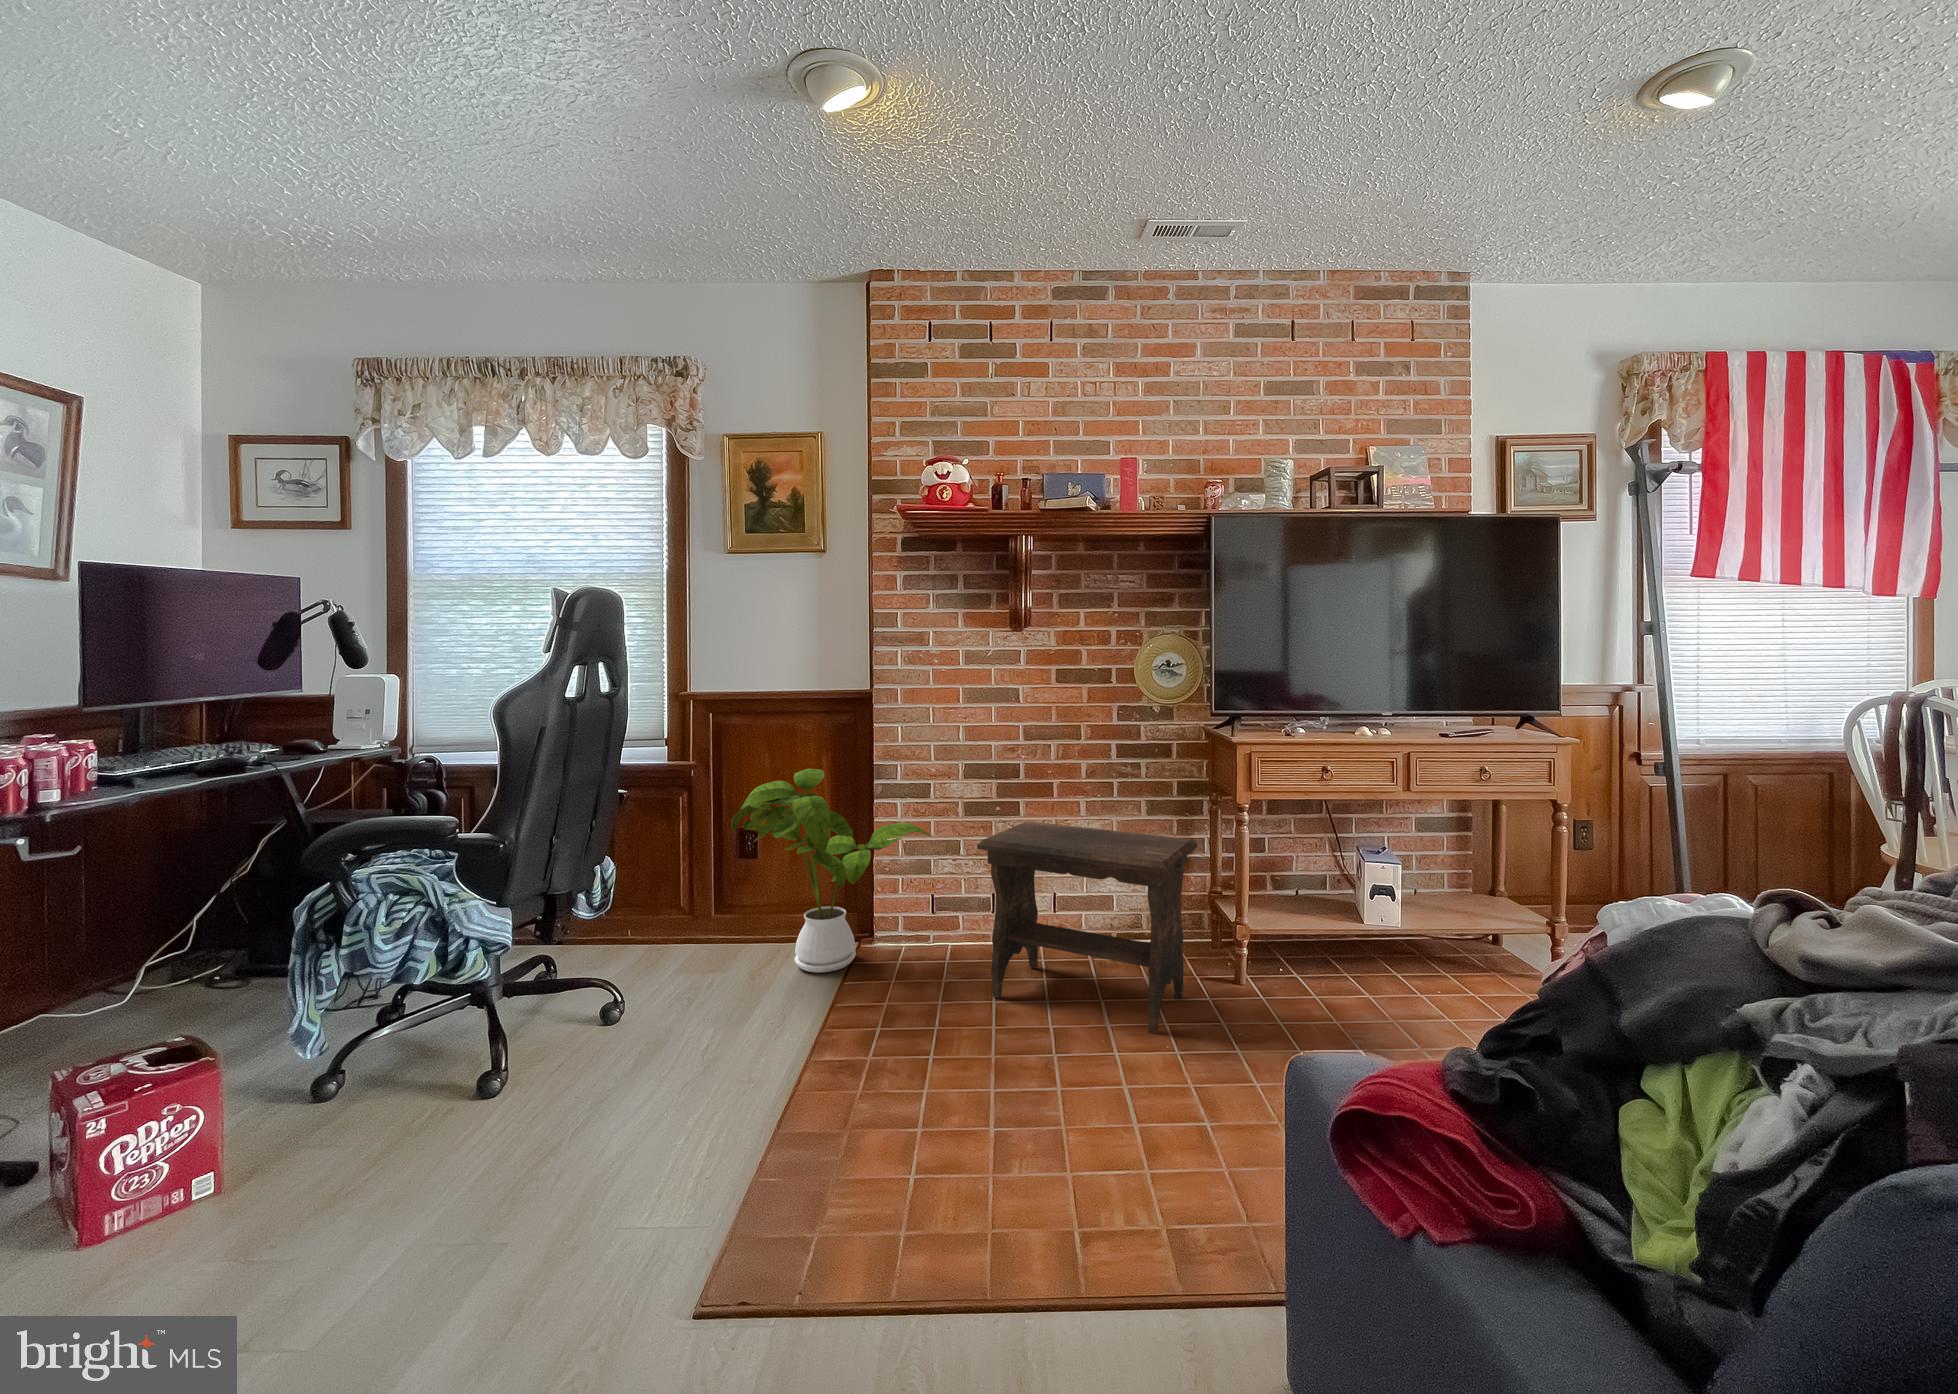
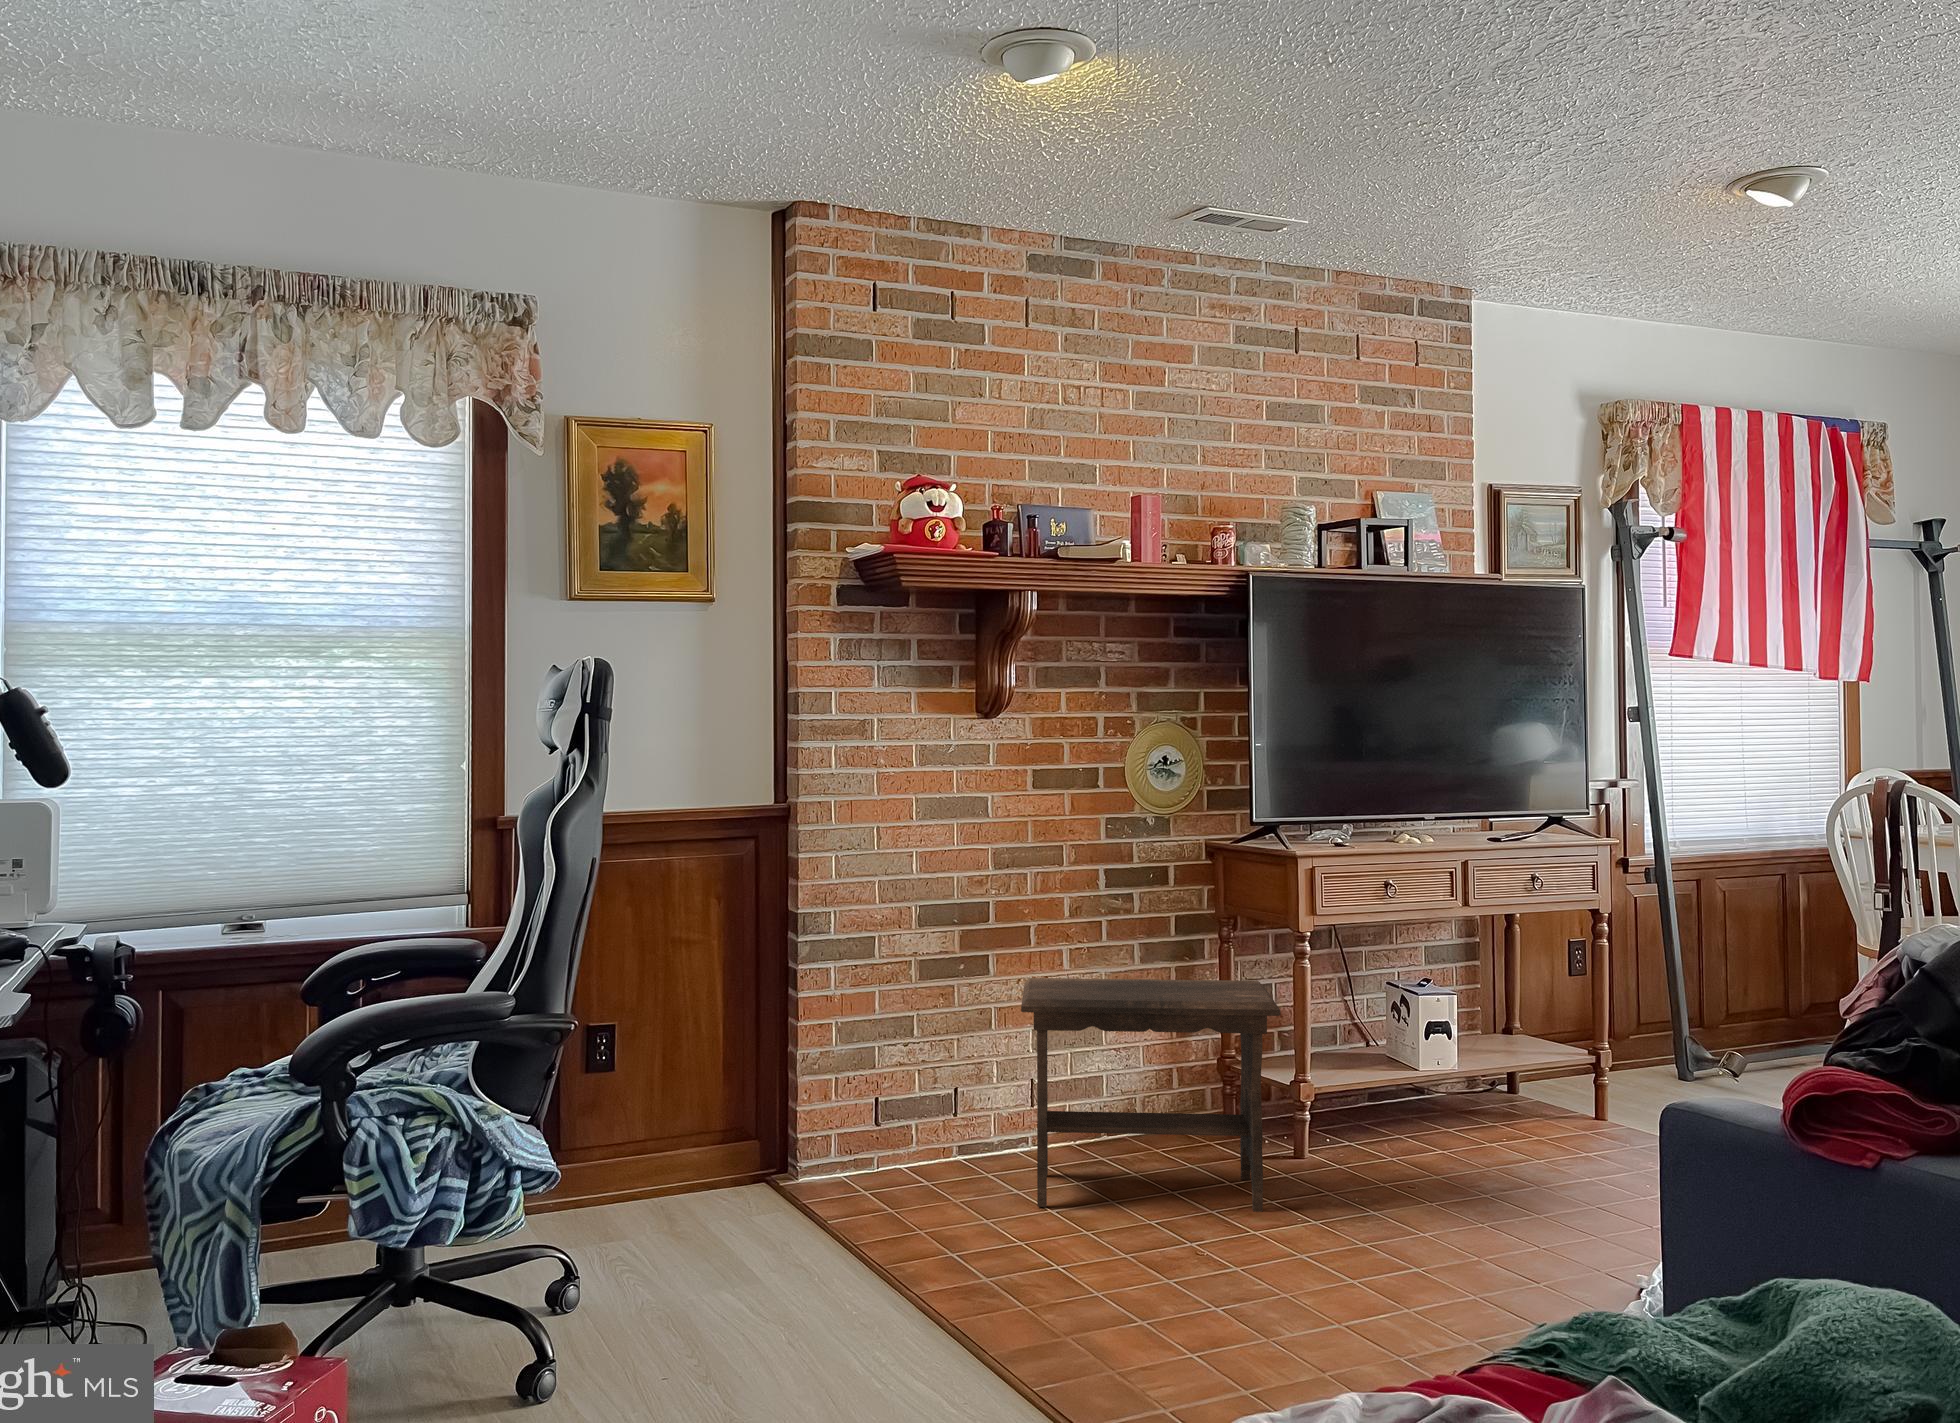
house plant: present [731,769,932,973] -> none [627,920,894,1216]

